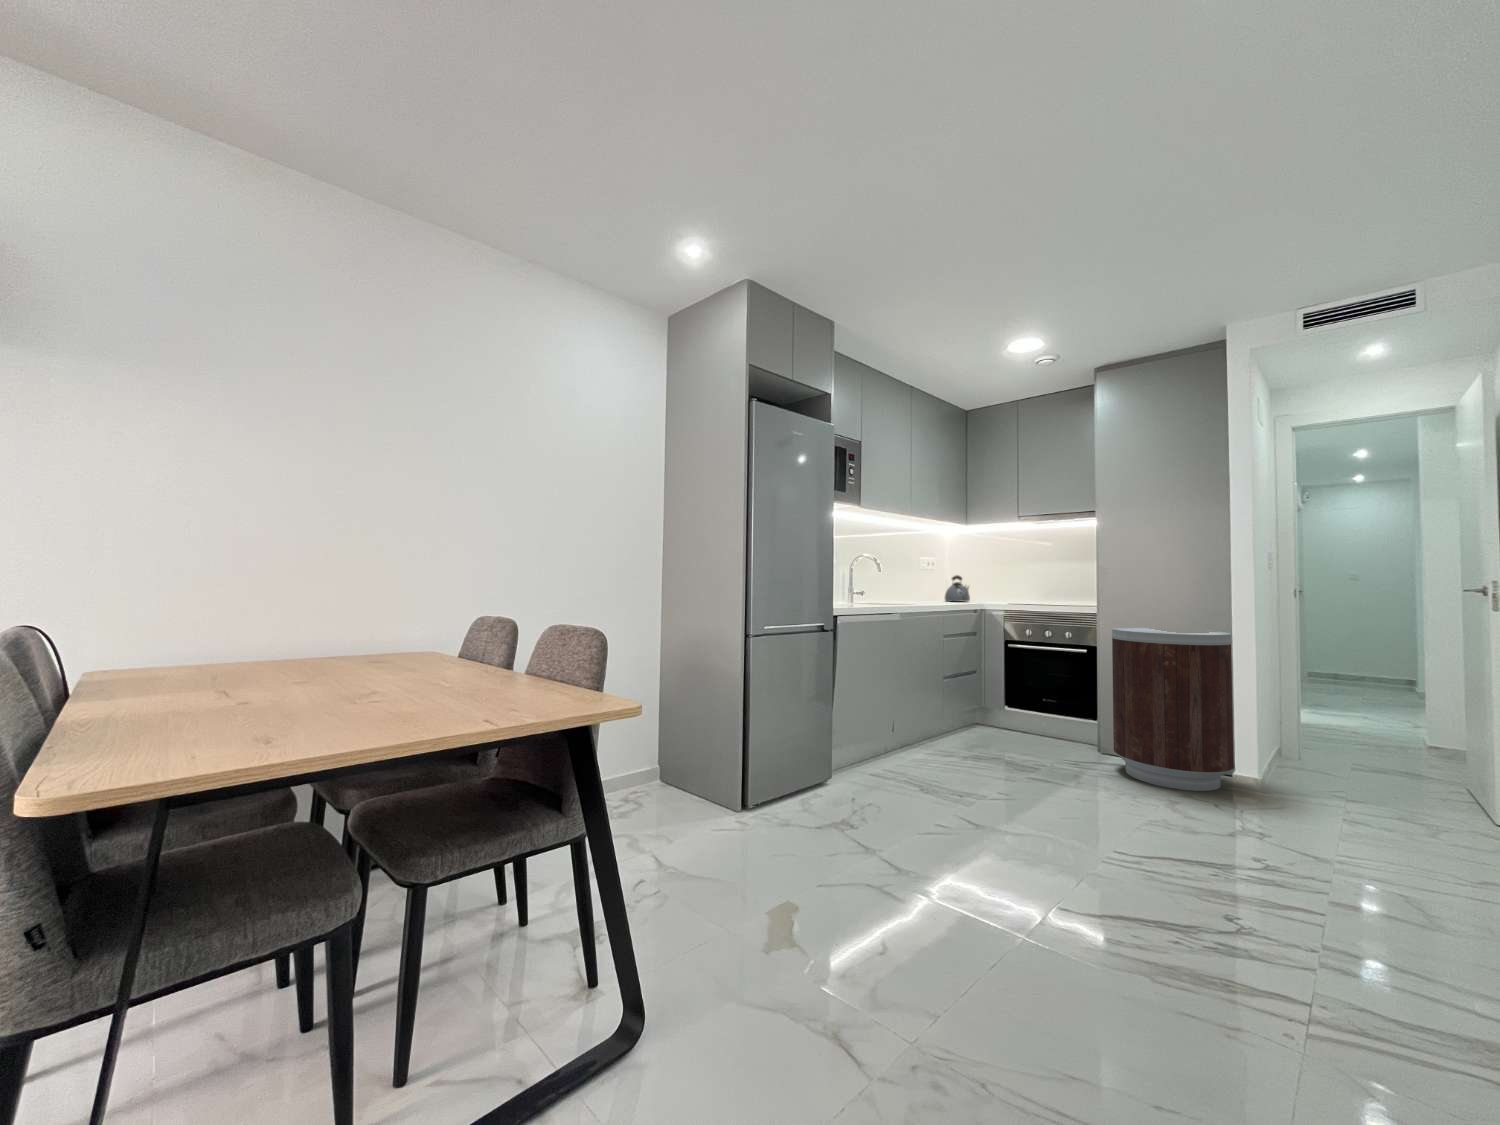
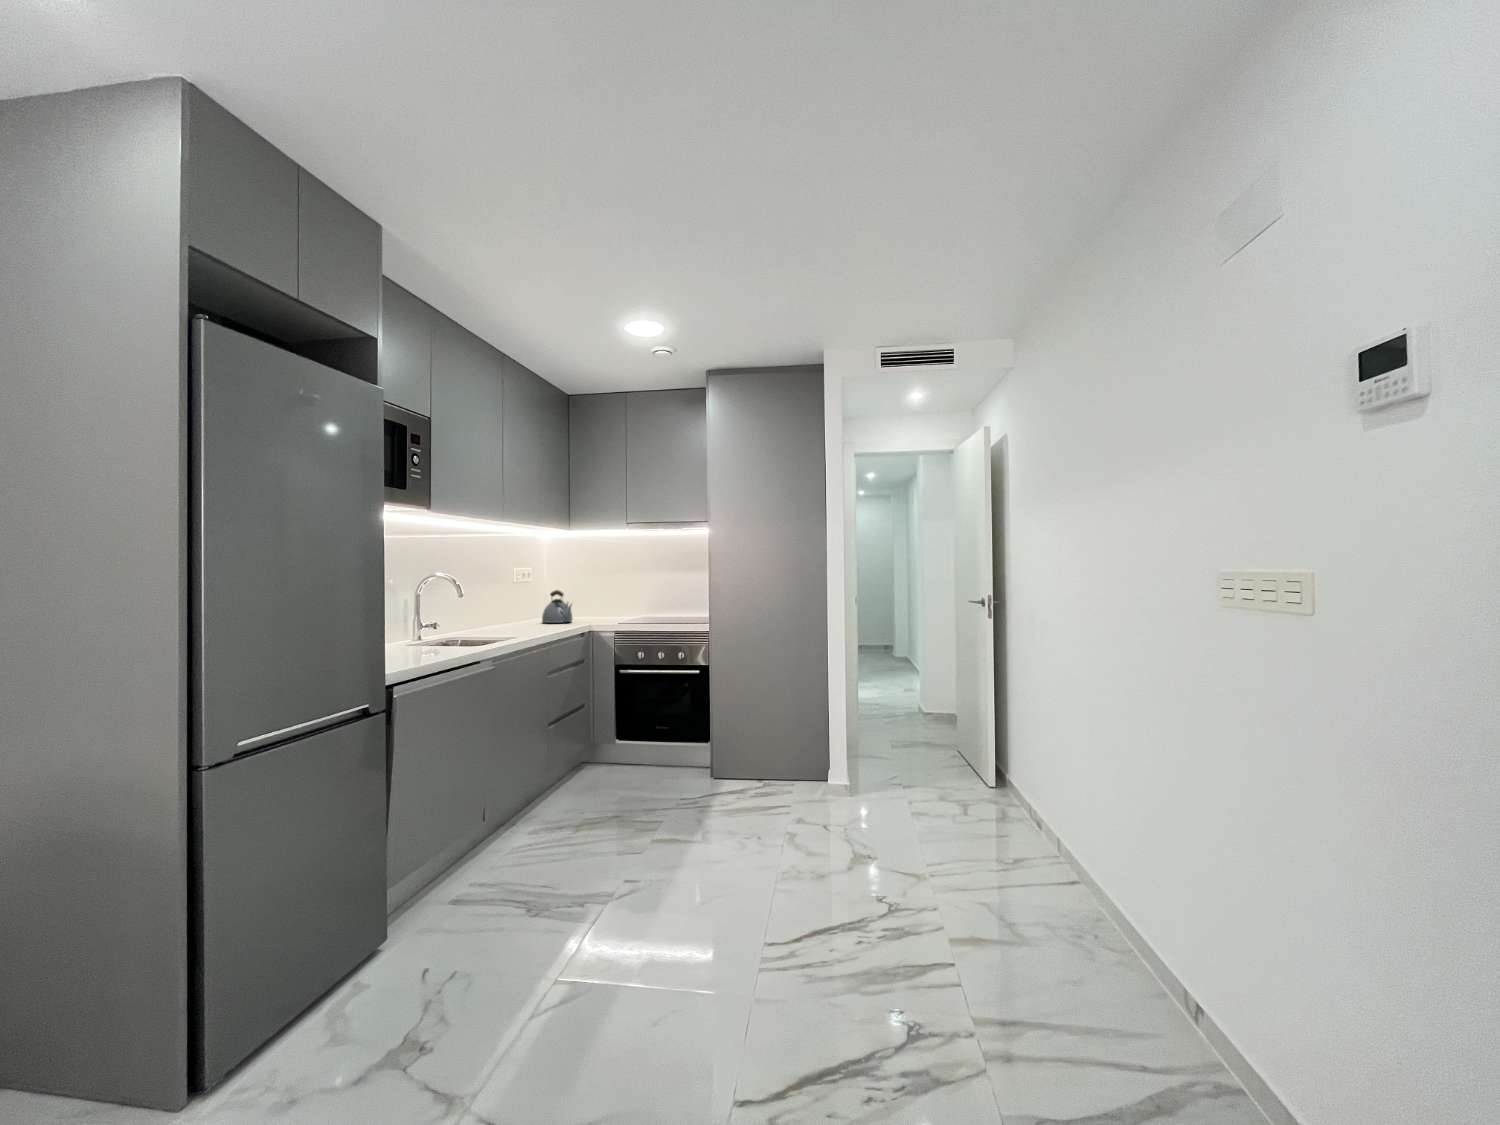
trash can: present [1112,627,1234,791] -> none [727,647,829,818]

